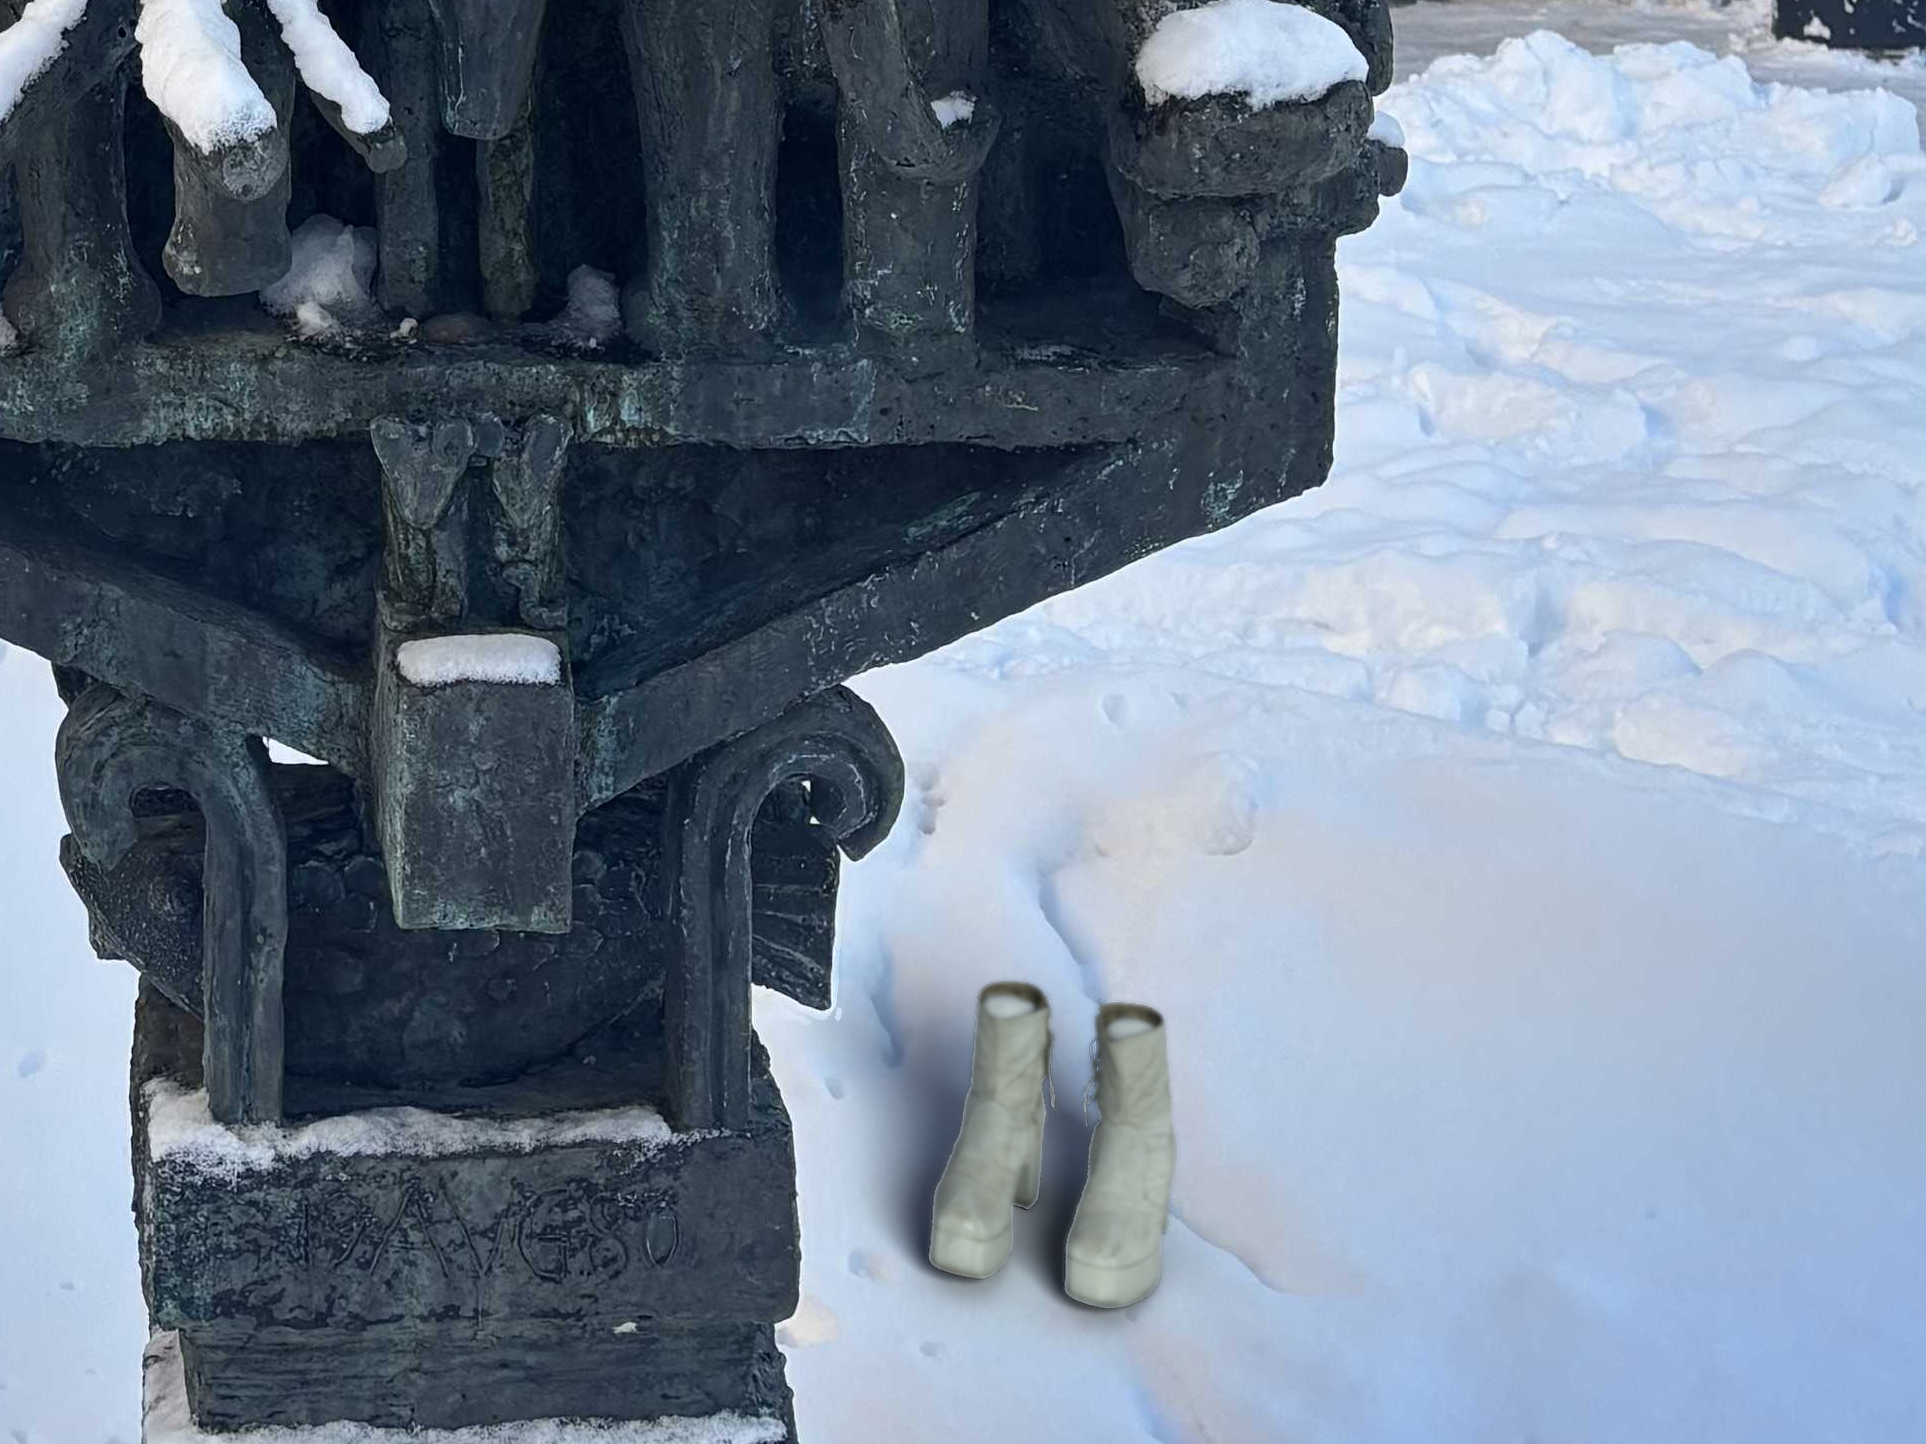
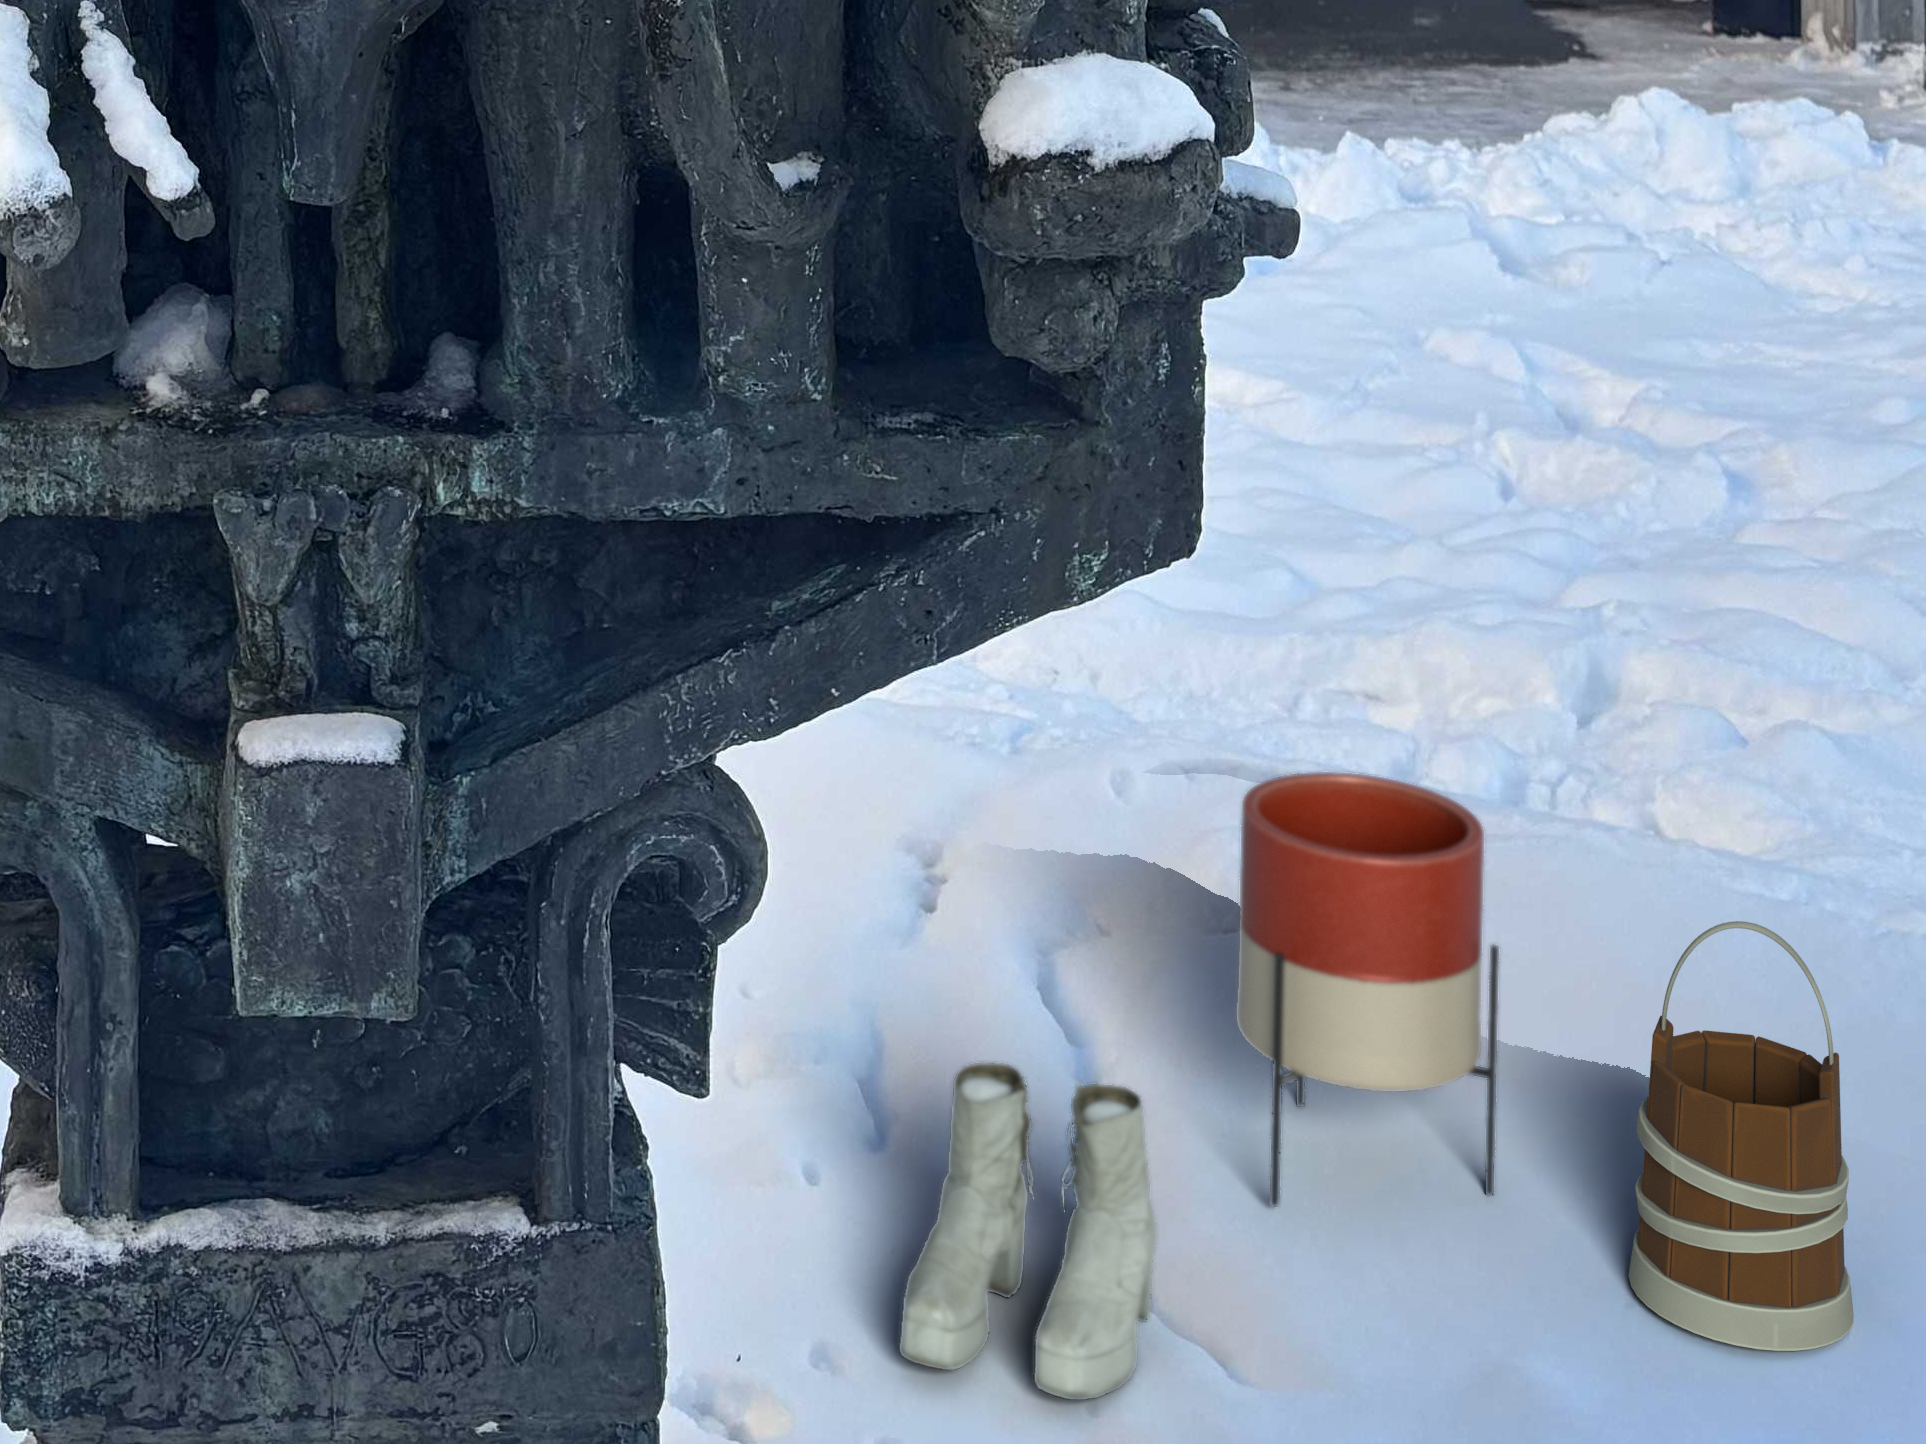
planter: none [1240,699,1502,1123] -> present [1236,772,1499,1206]
wooden bucket: none [1634,846,1858,1263] -> present [1628,921,1854,1351]

